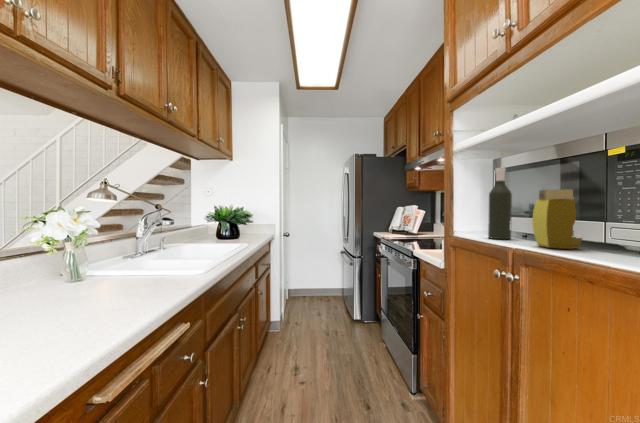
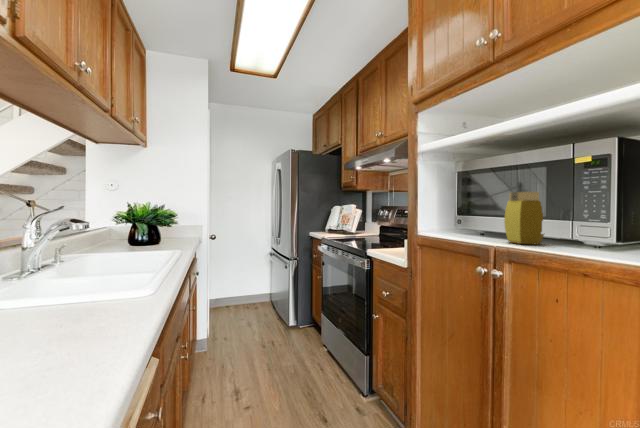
bottle: present [488,168,512,239] -> none [456,170,477,237]

